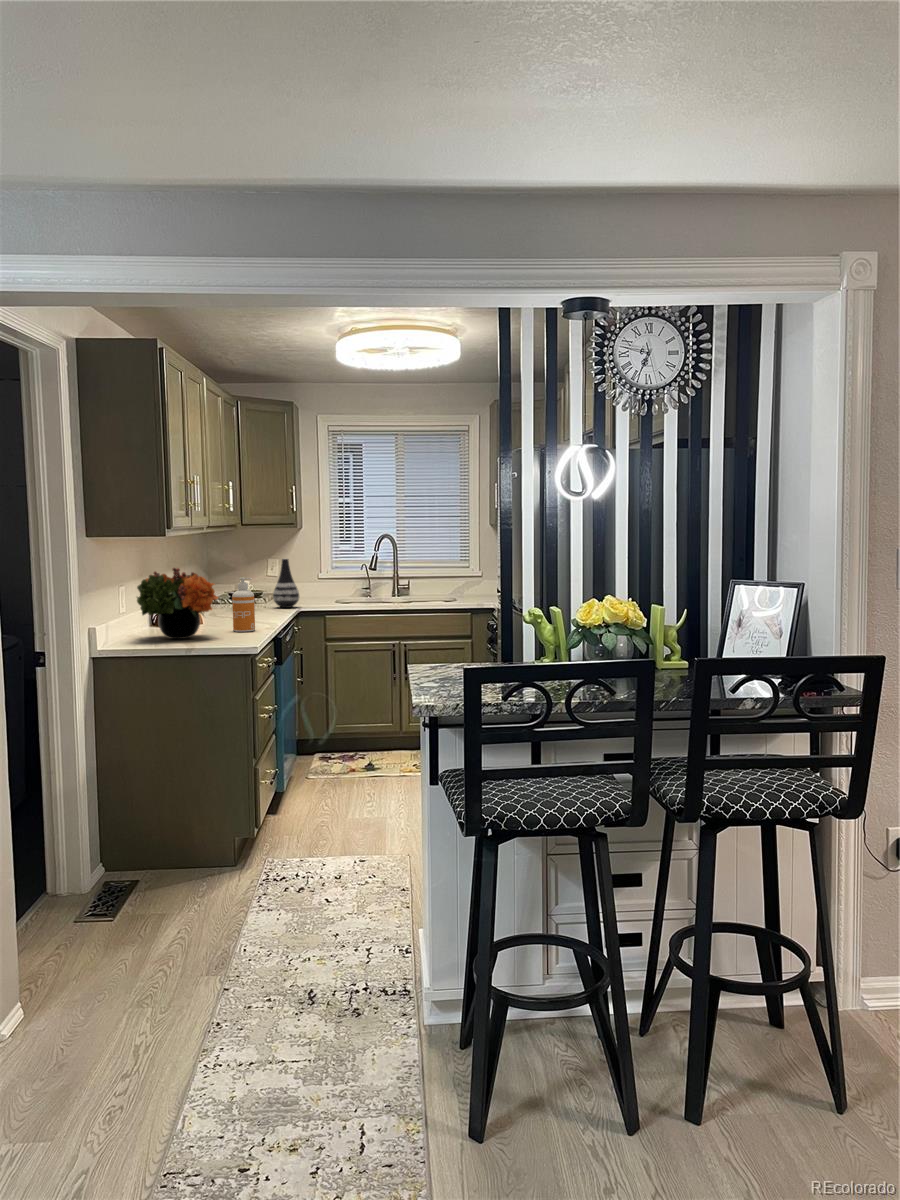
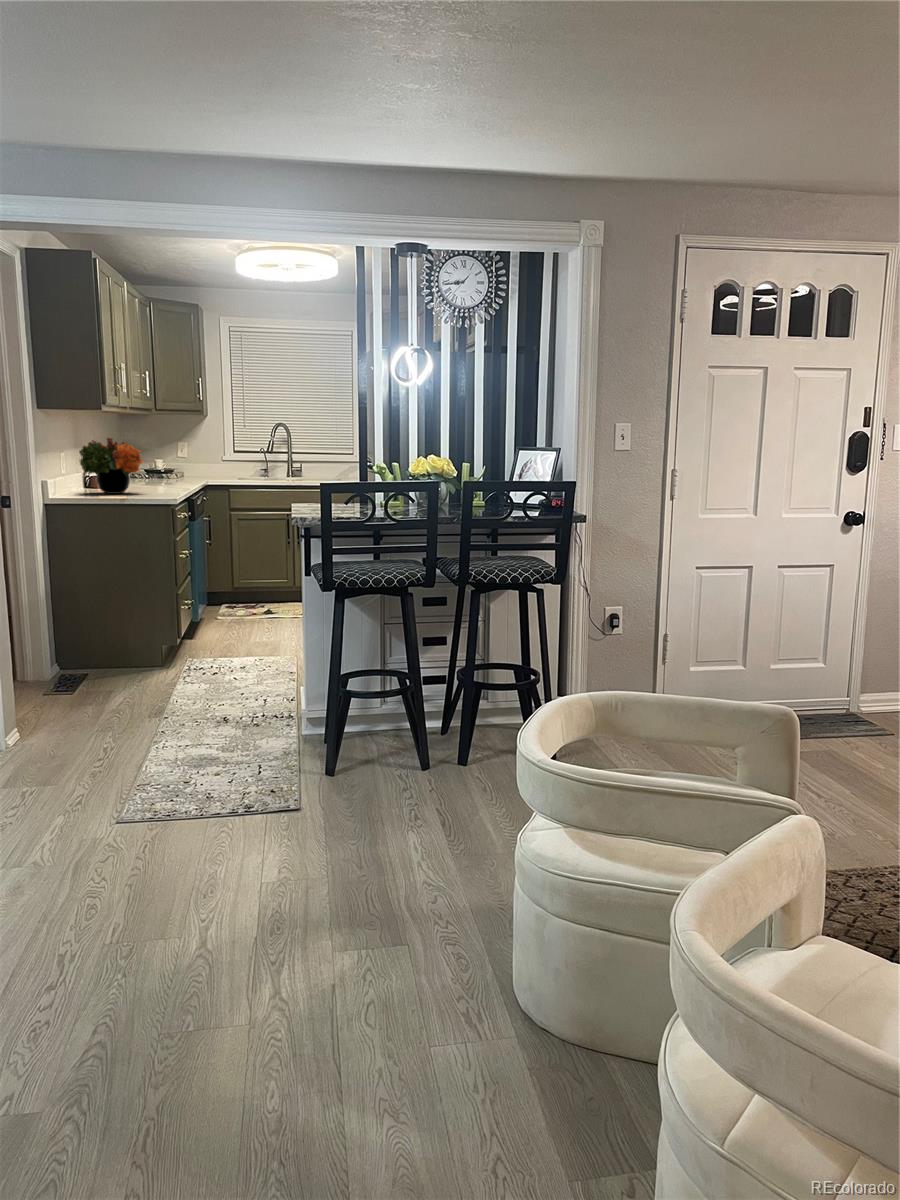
vase: present [273,559,299,608] -> none [184,440,207,482]
soap dispenser: present [232,578,255,632] -> none [154,449,173,491]

